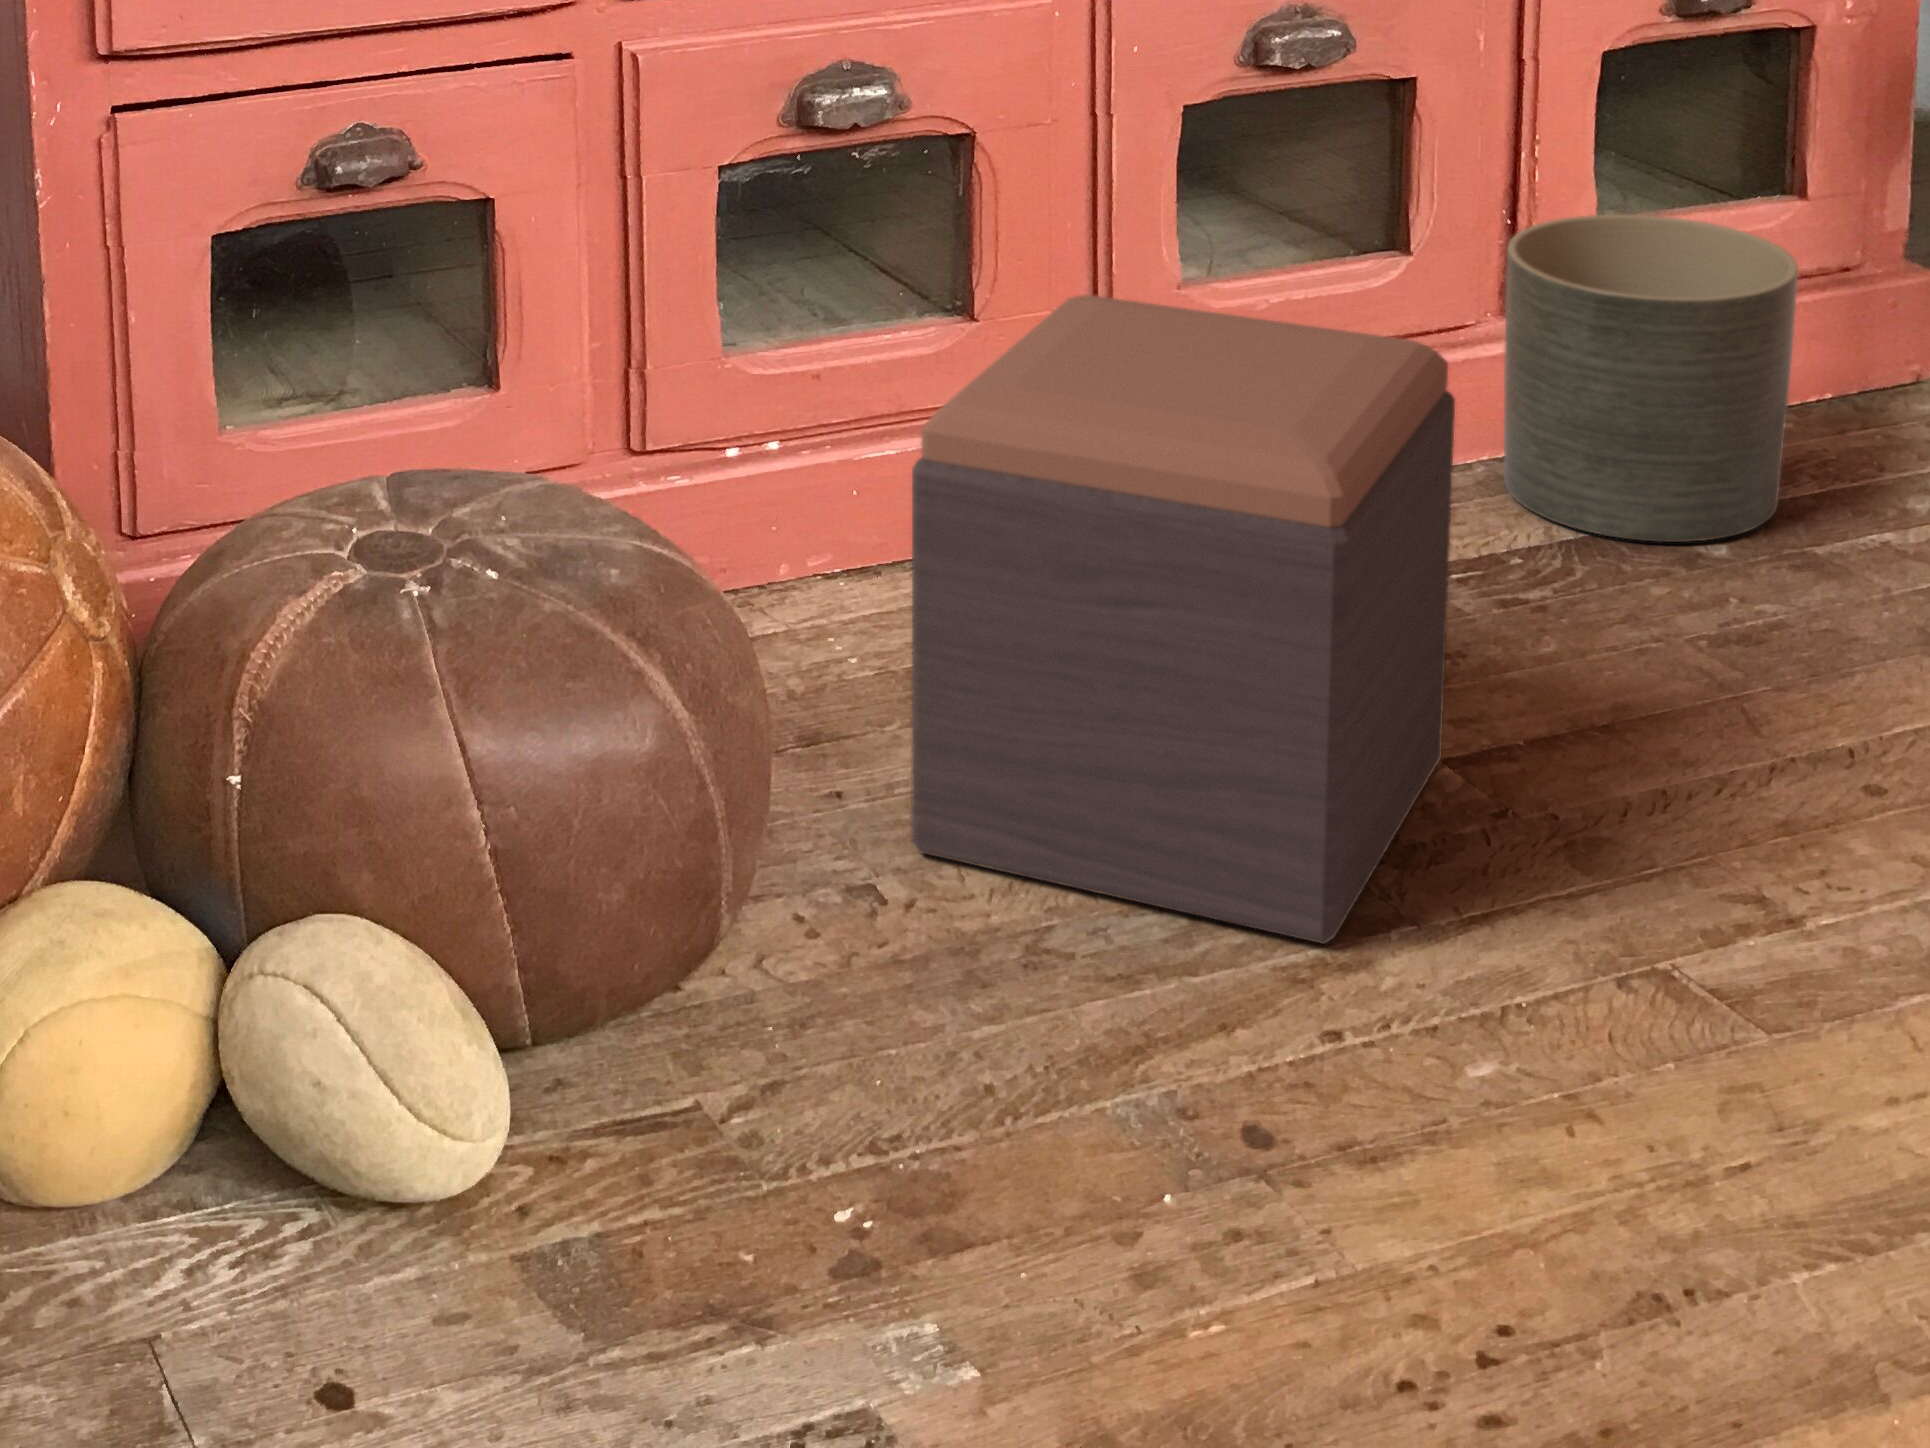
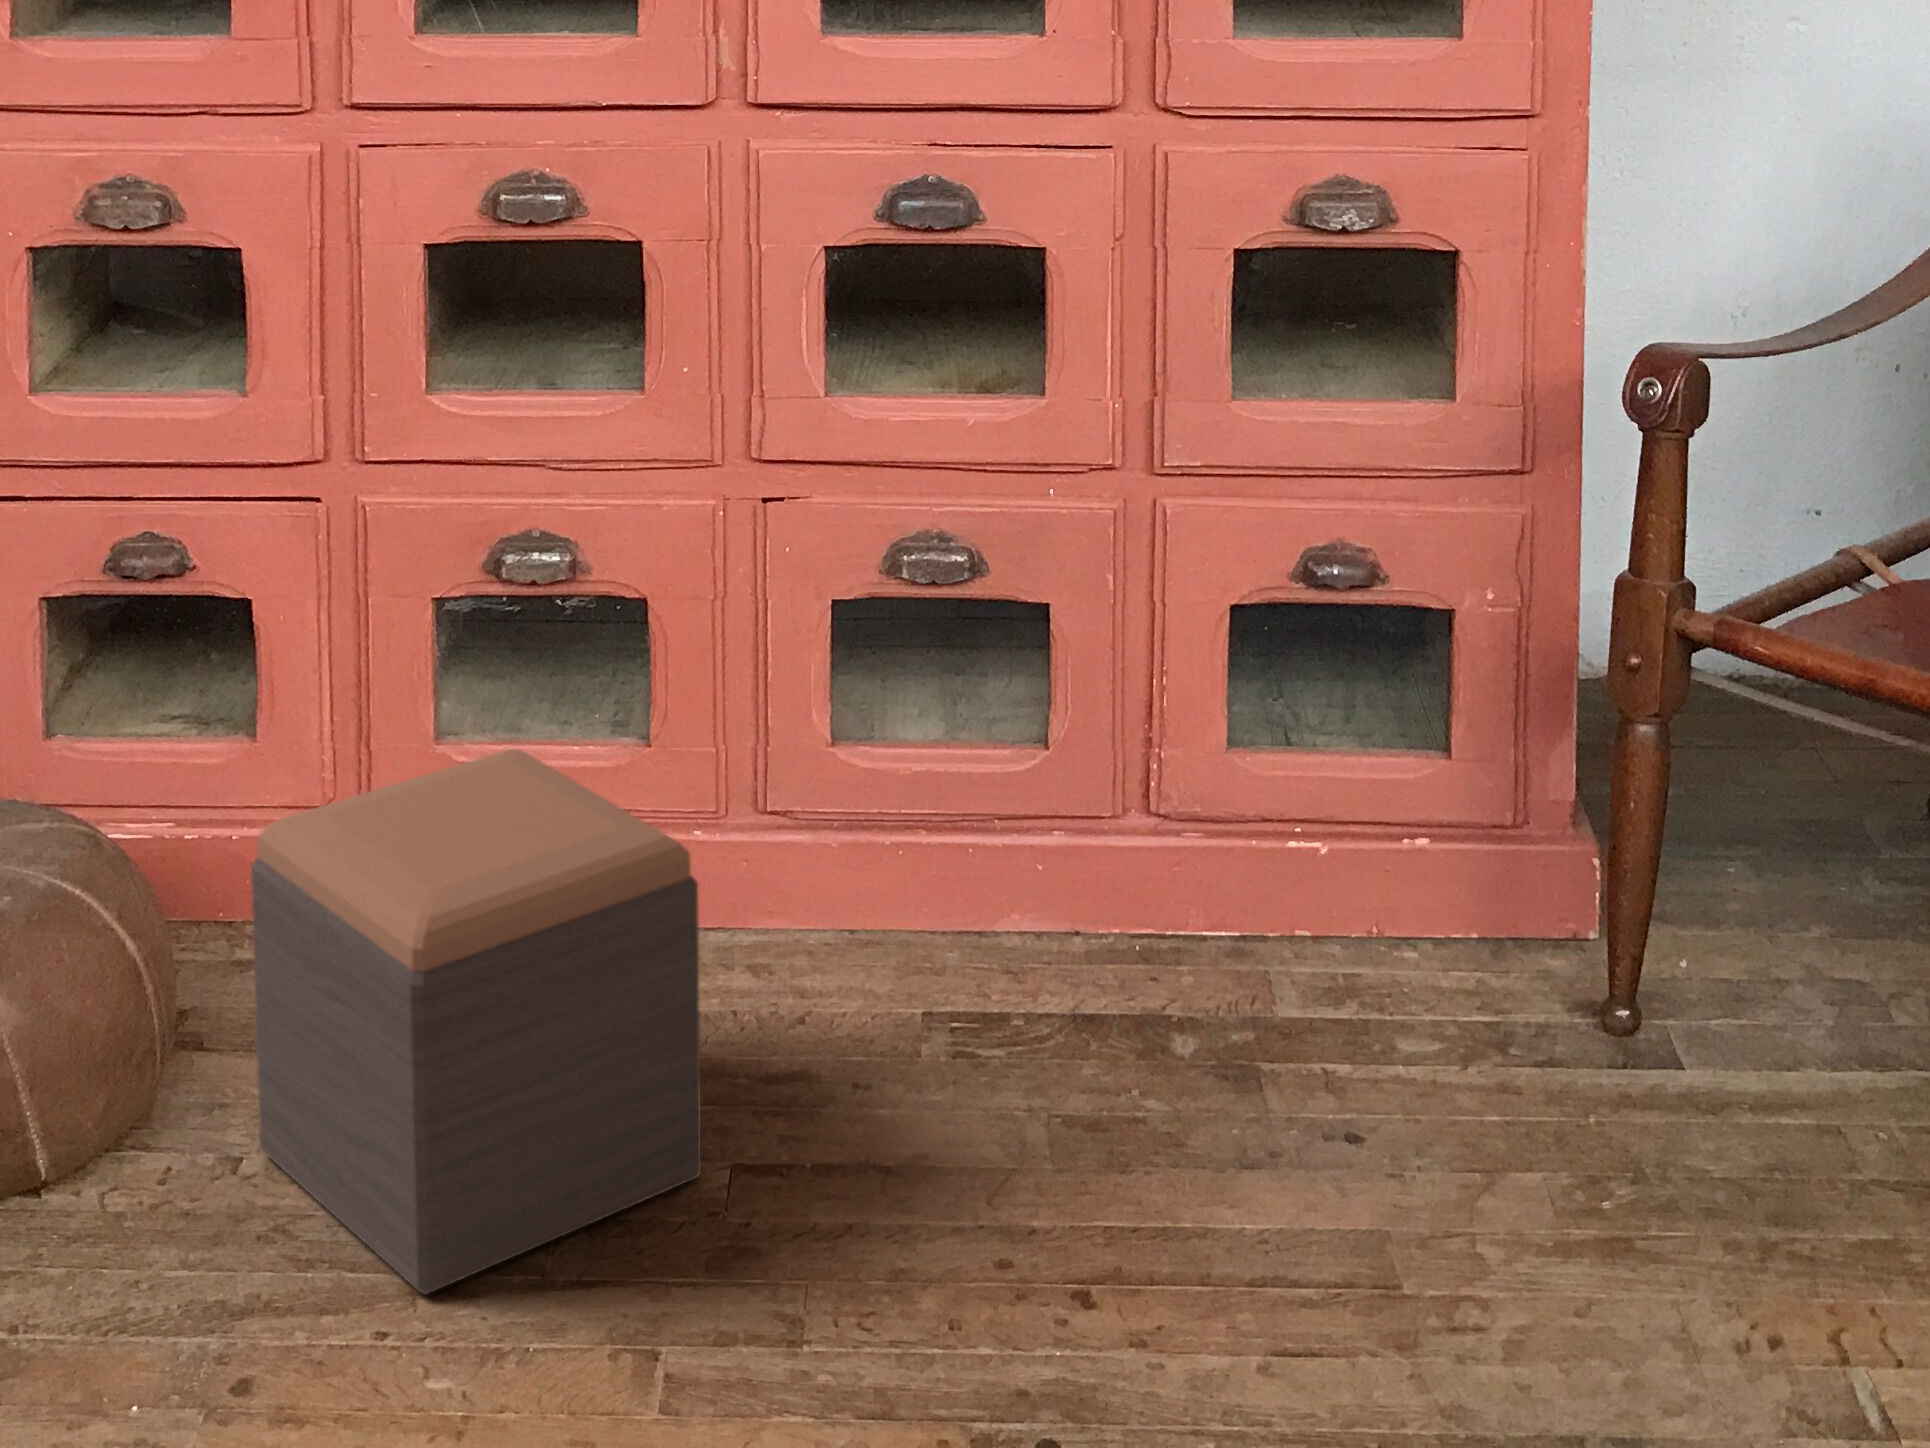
planter: present [1503,215,1798,542] -> none [1061,744,1297,1047]

